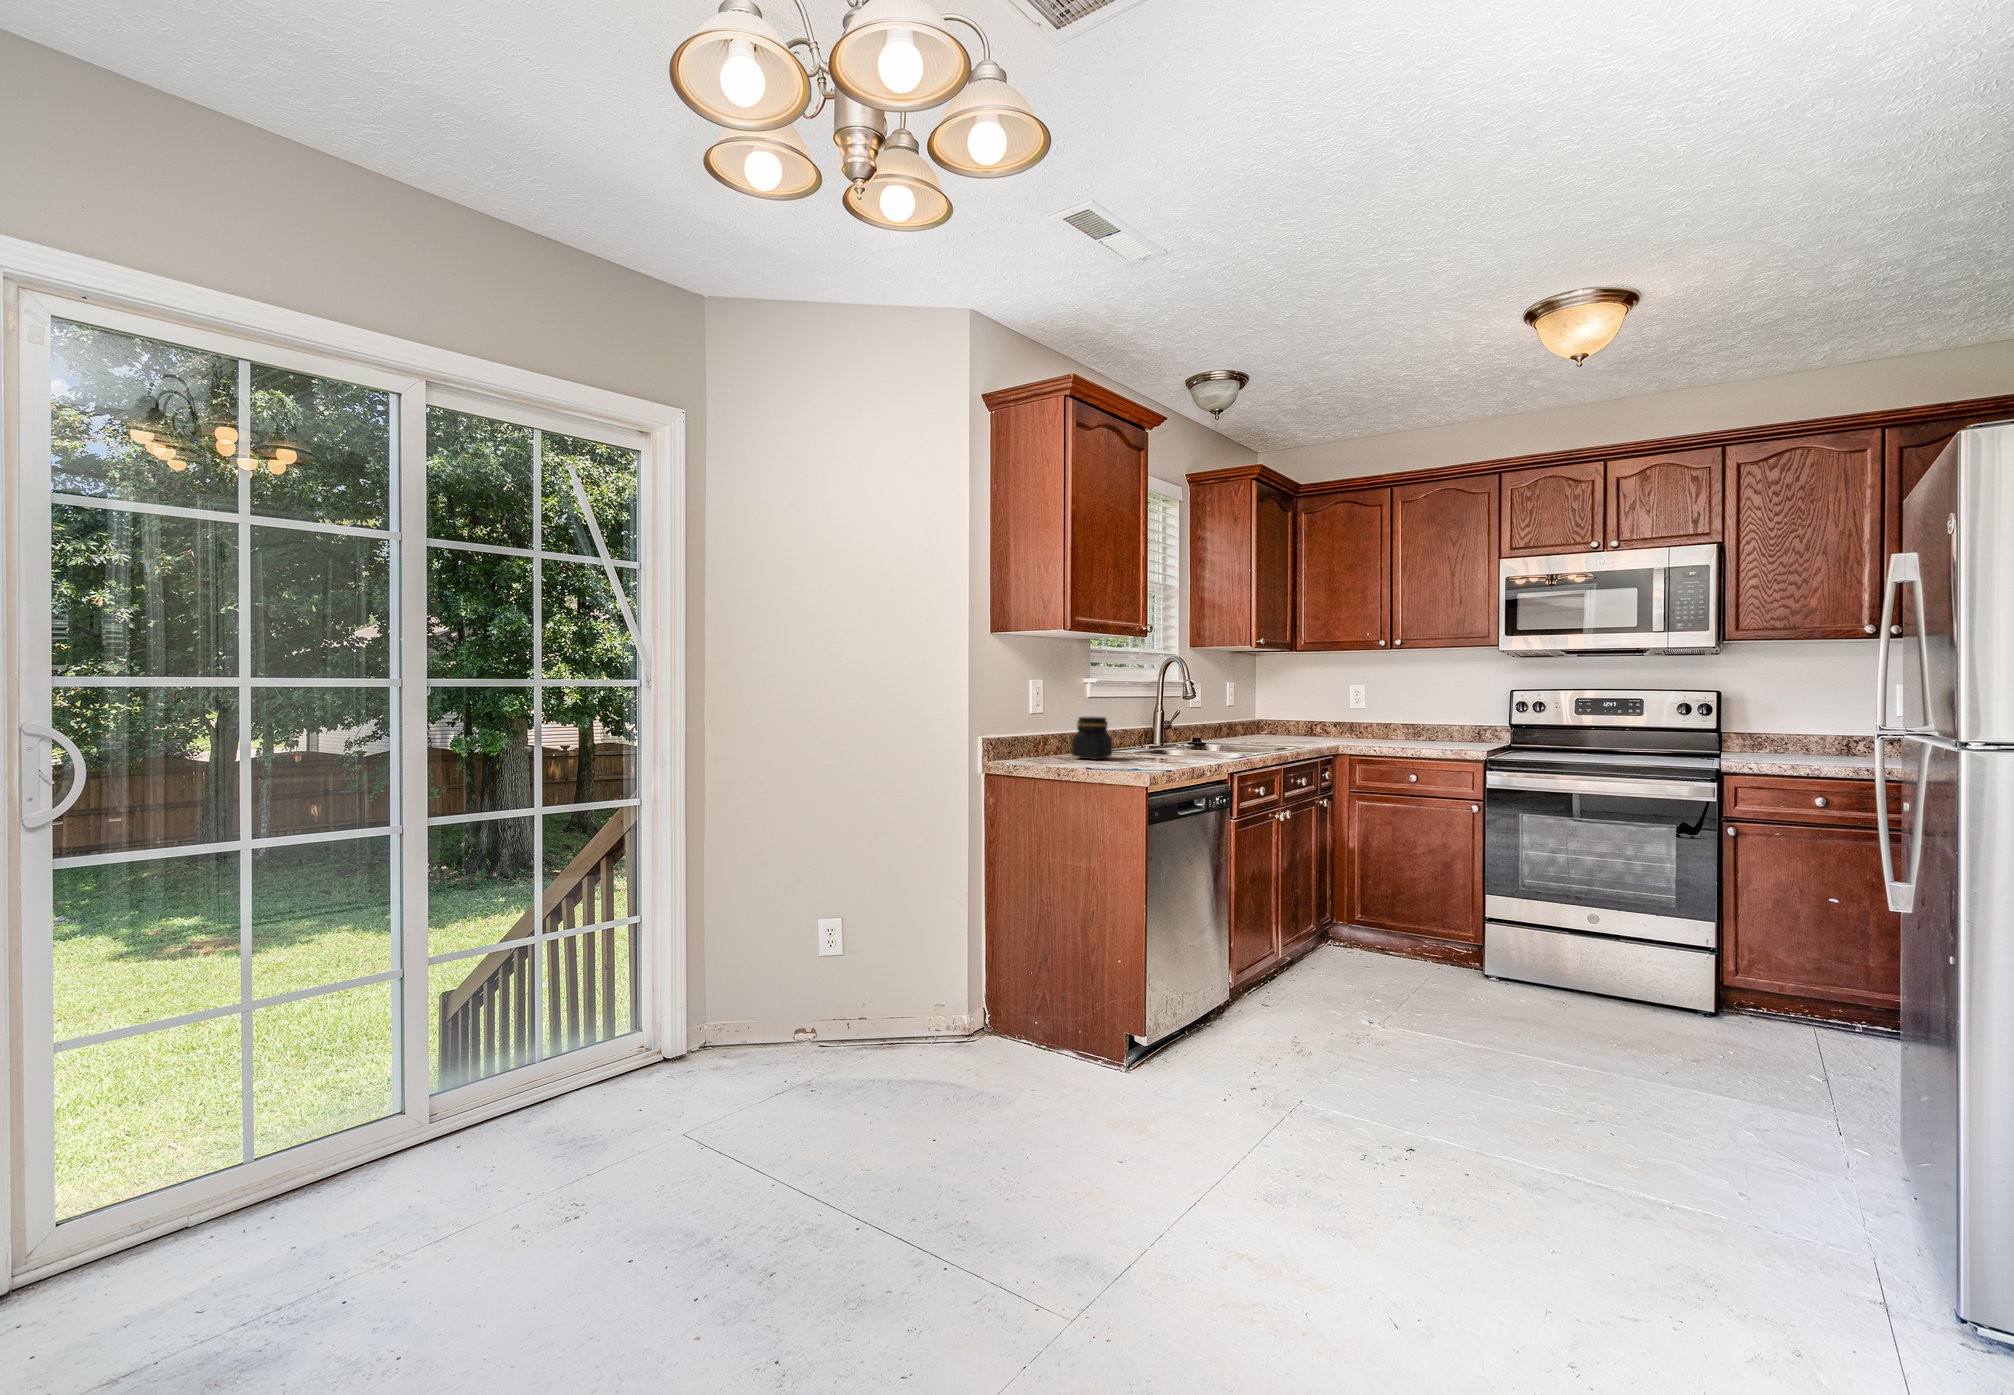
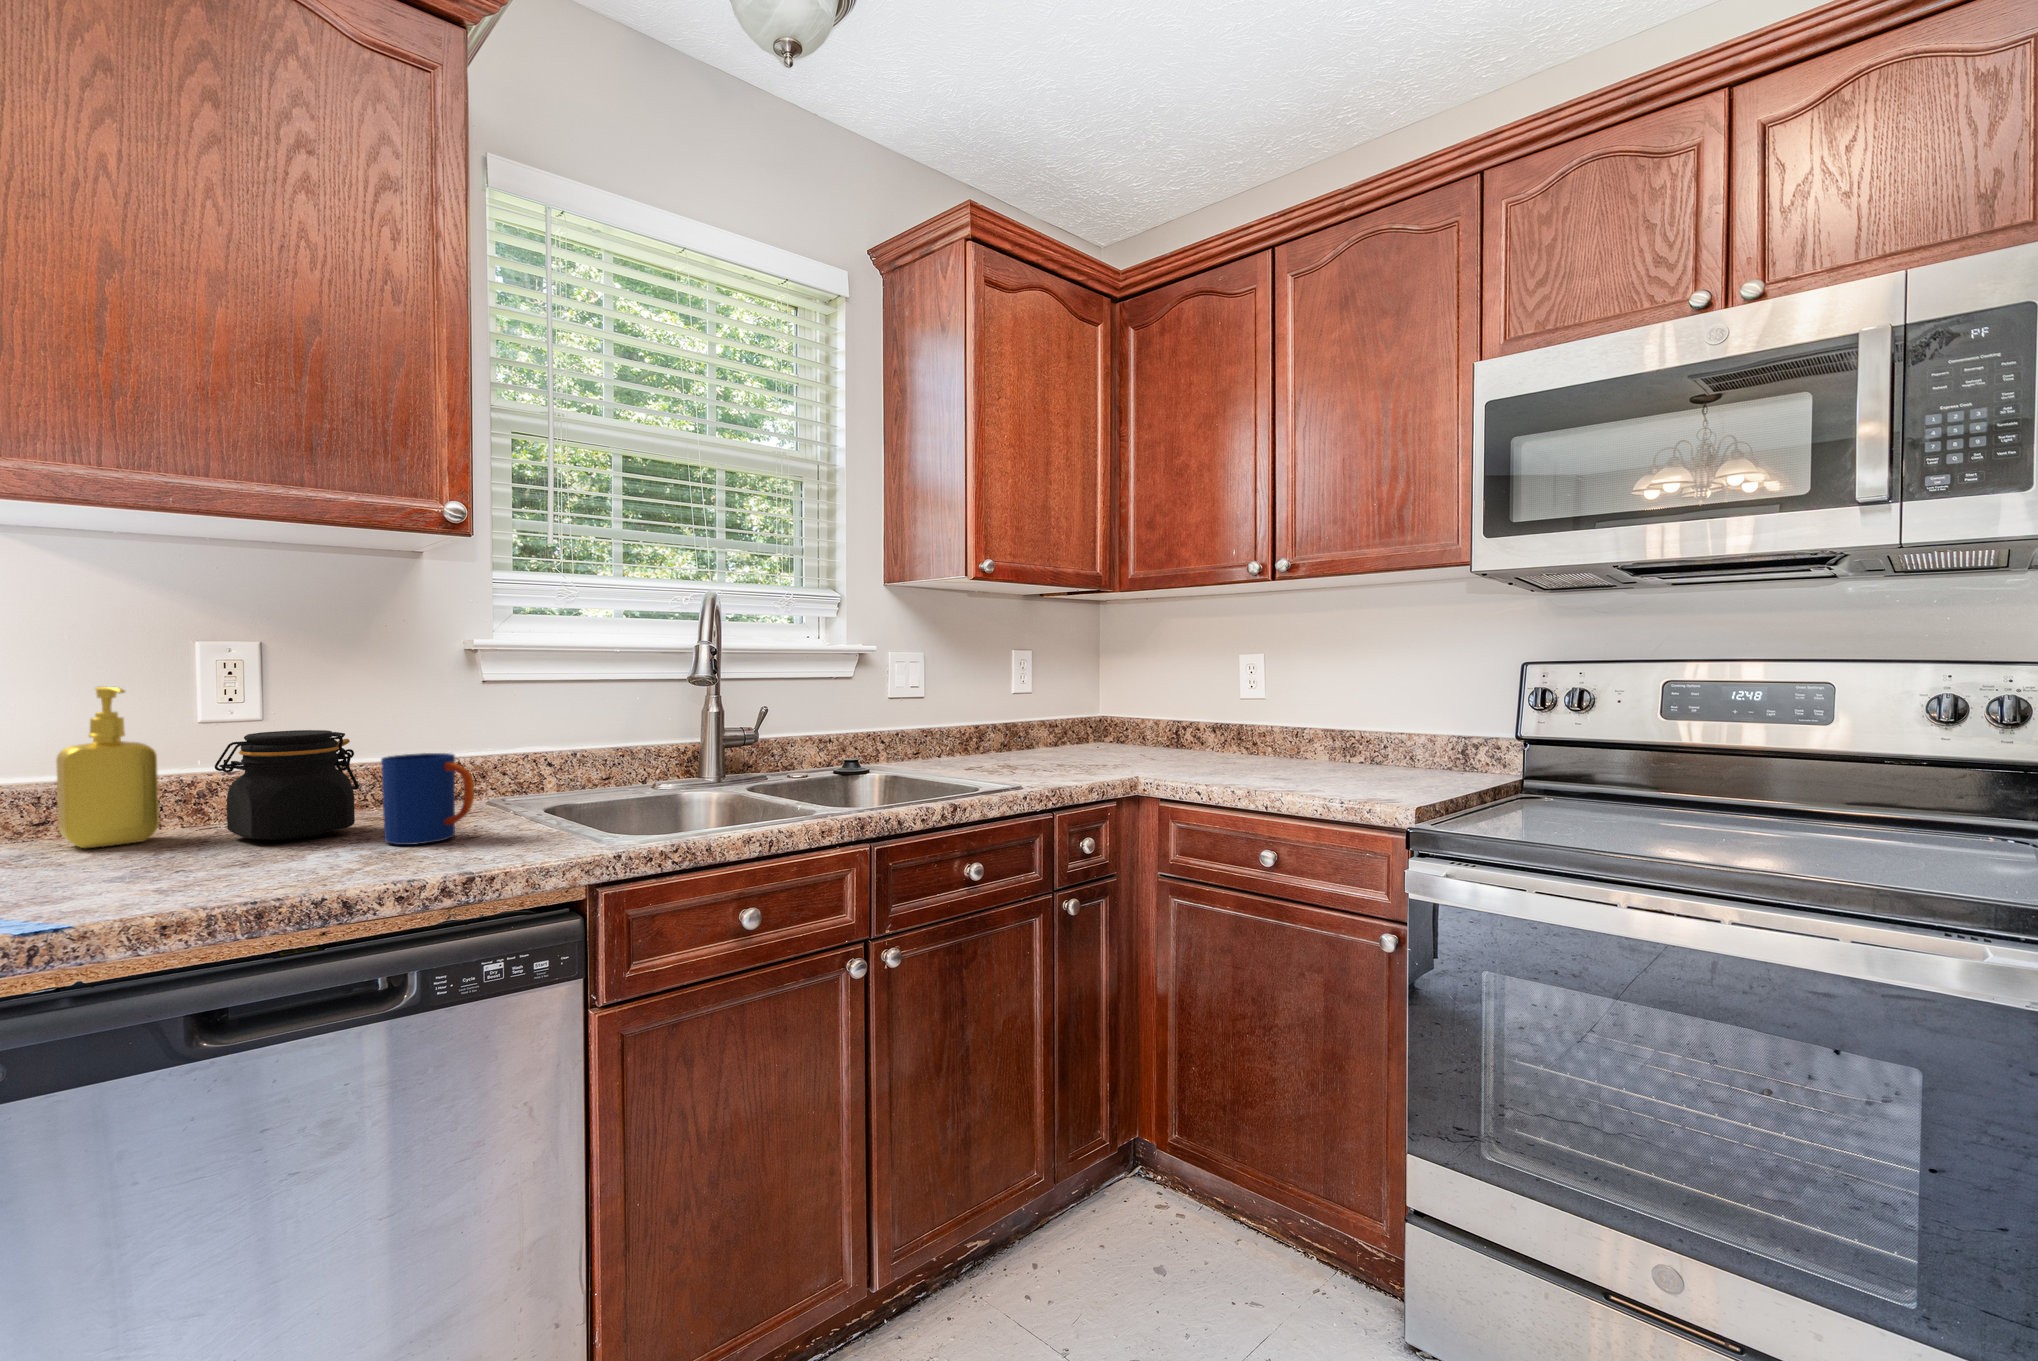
soap dispenser: none [1027,698,1053,761] -> present [56,686,159,848]
mug: none [1136,726,1170,760] -> present [381,753,474,845]

